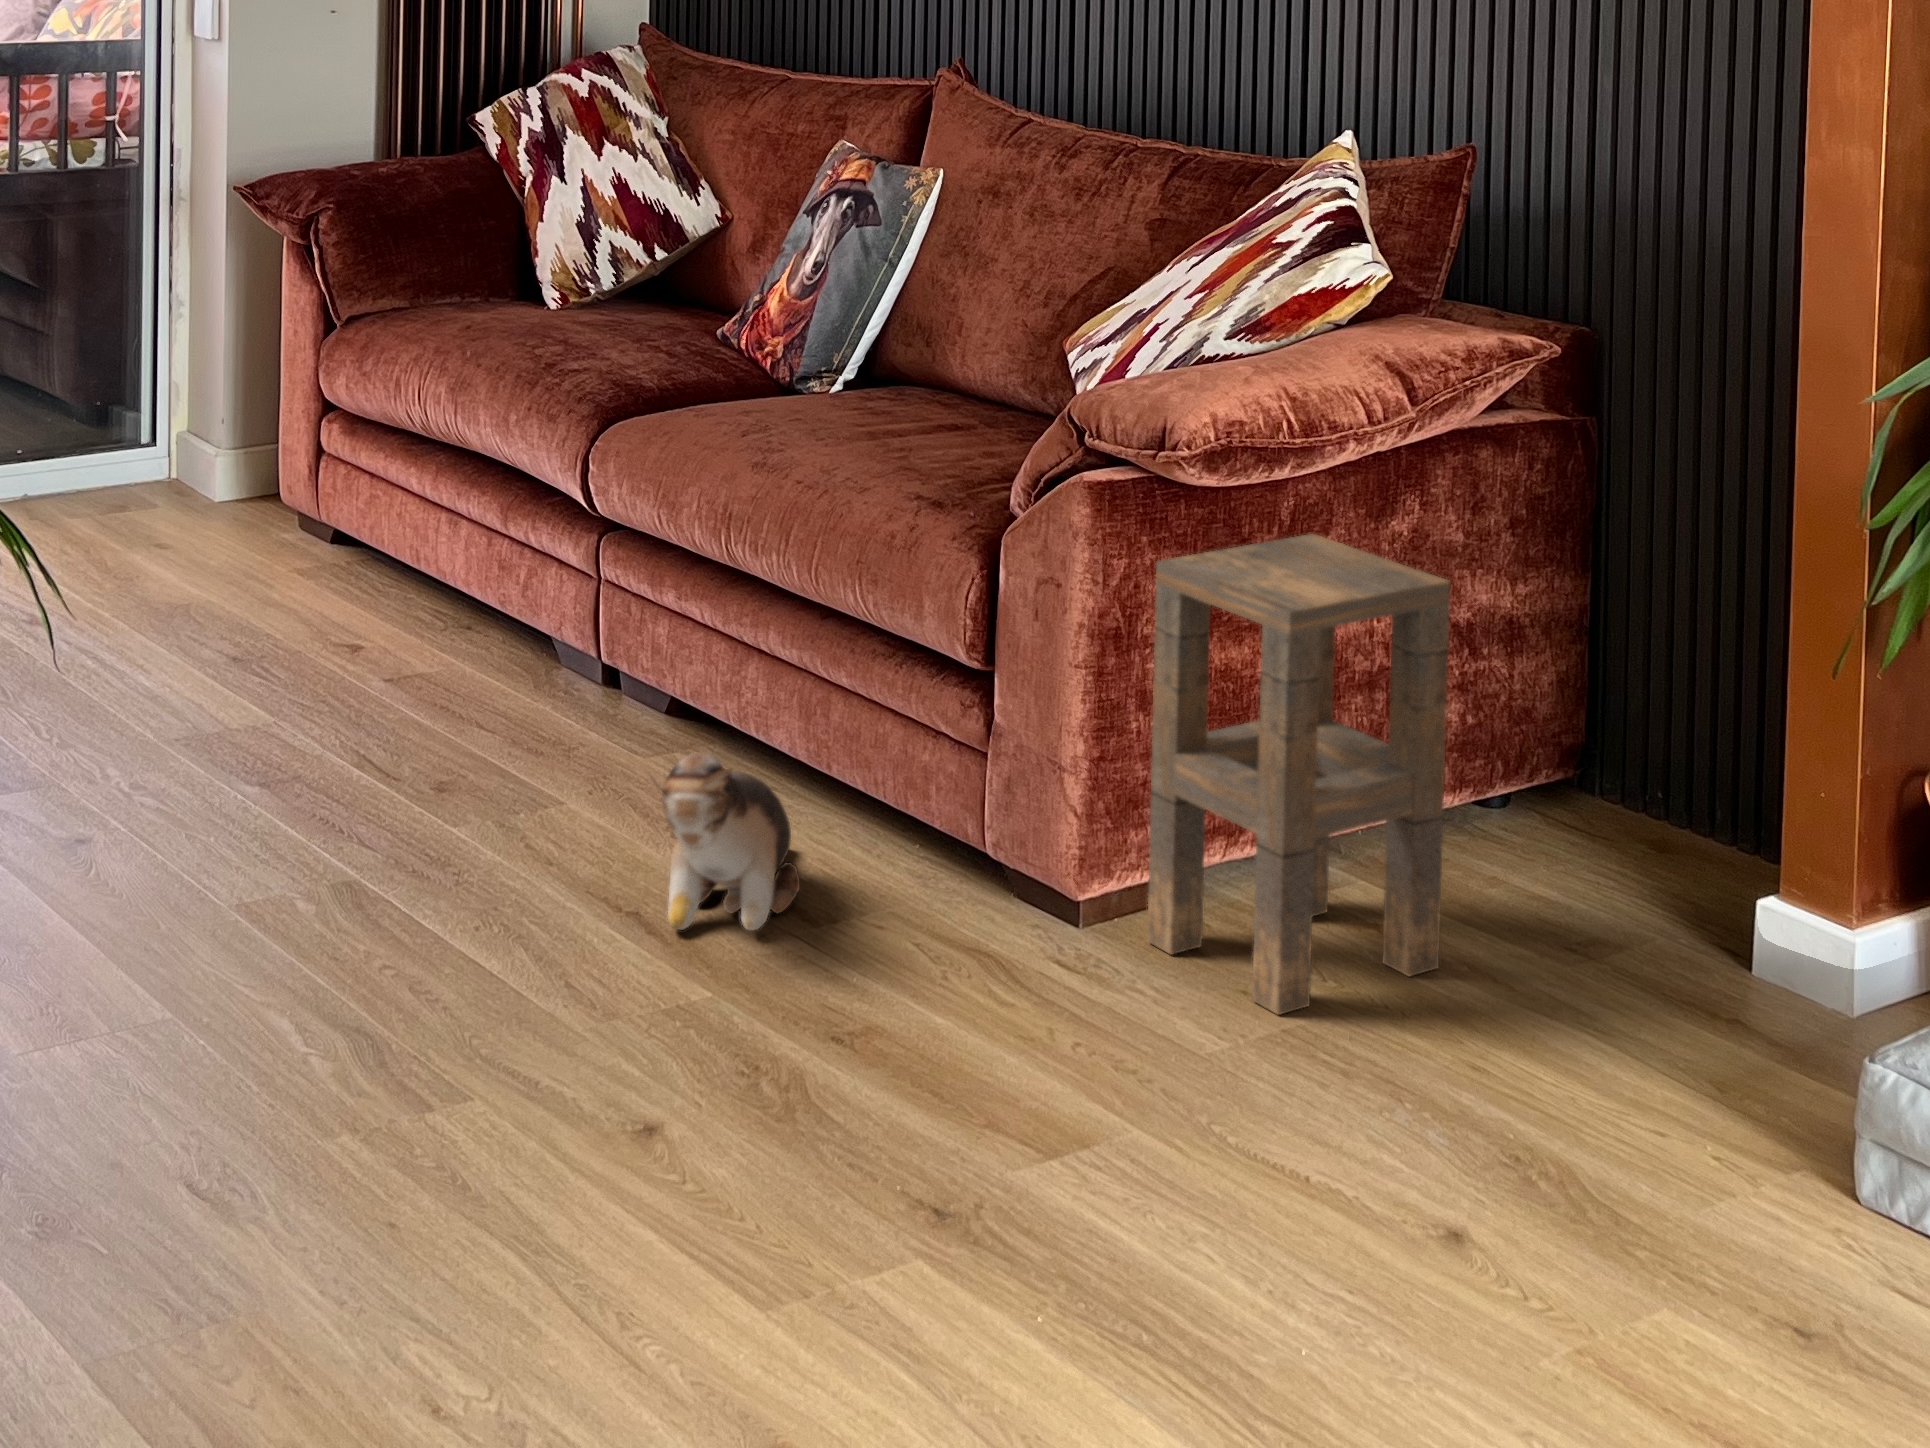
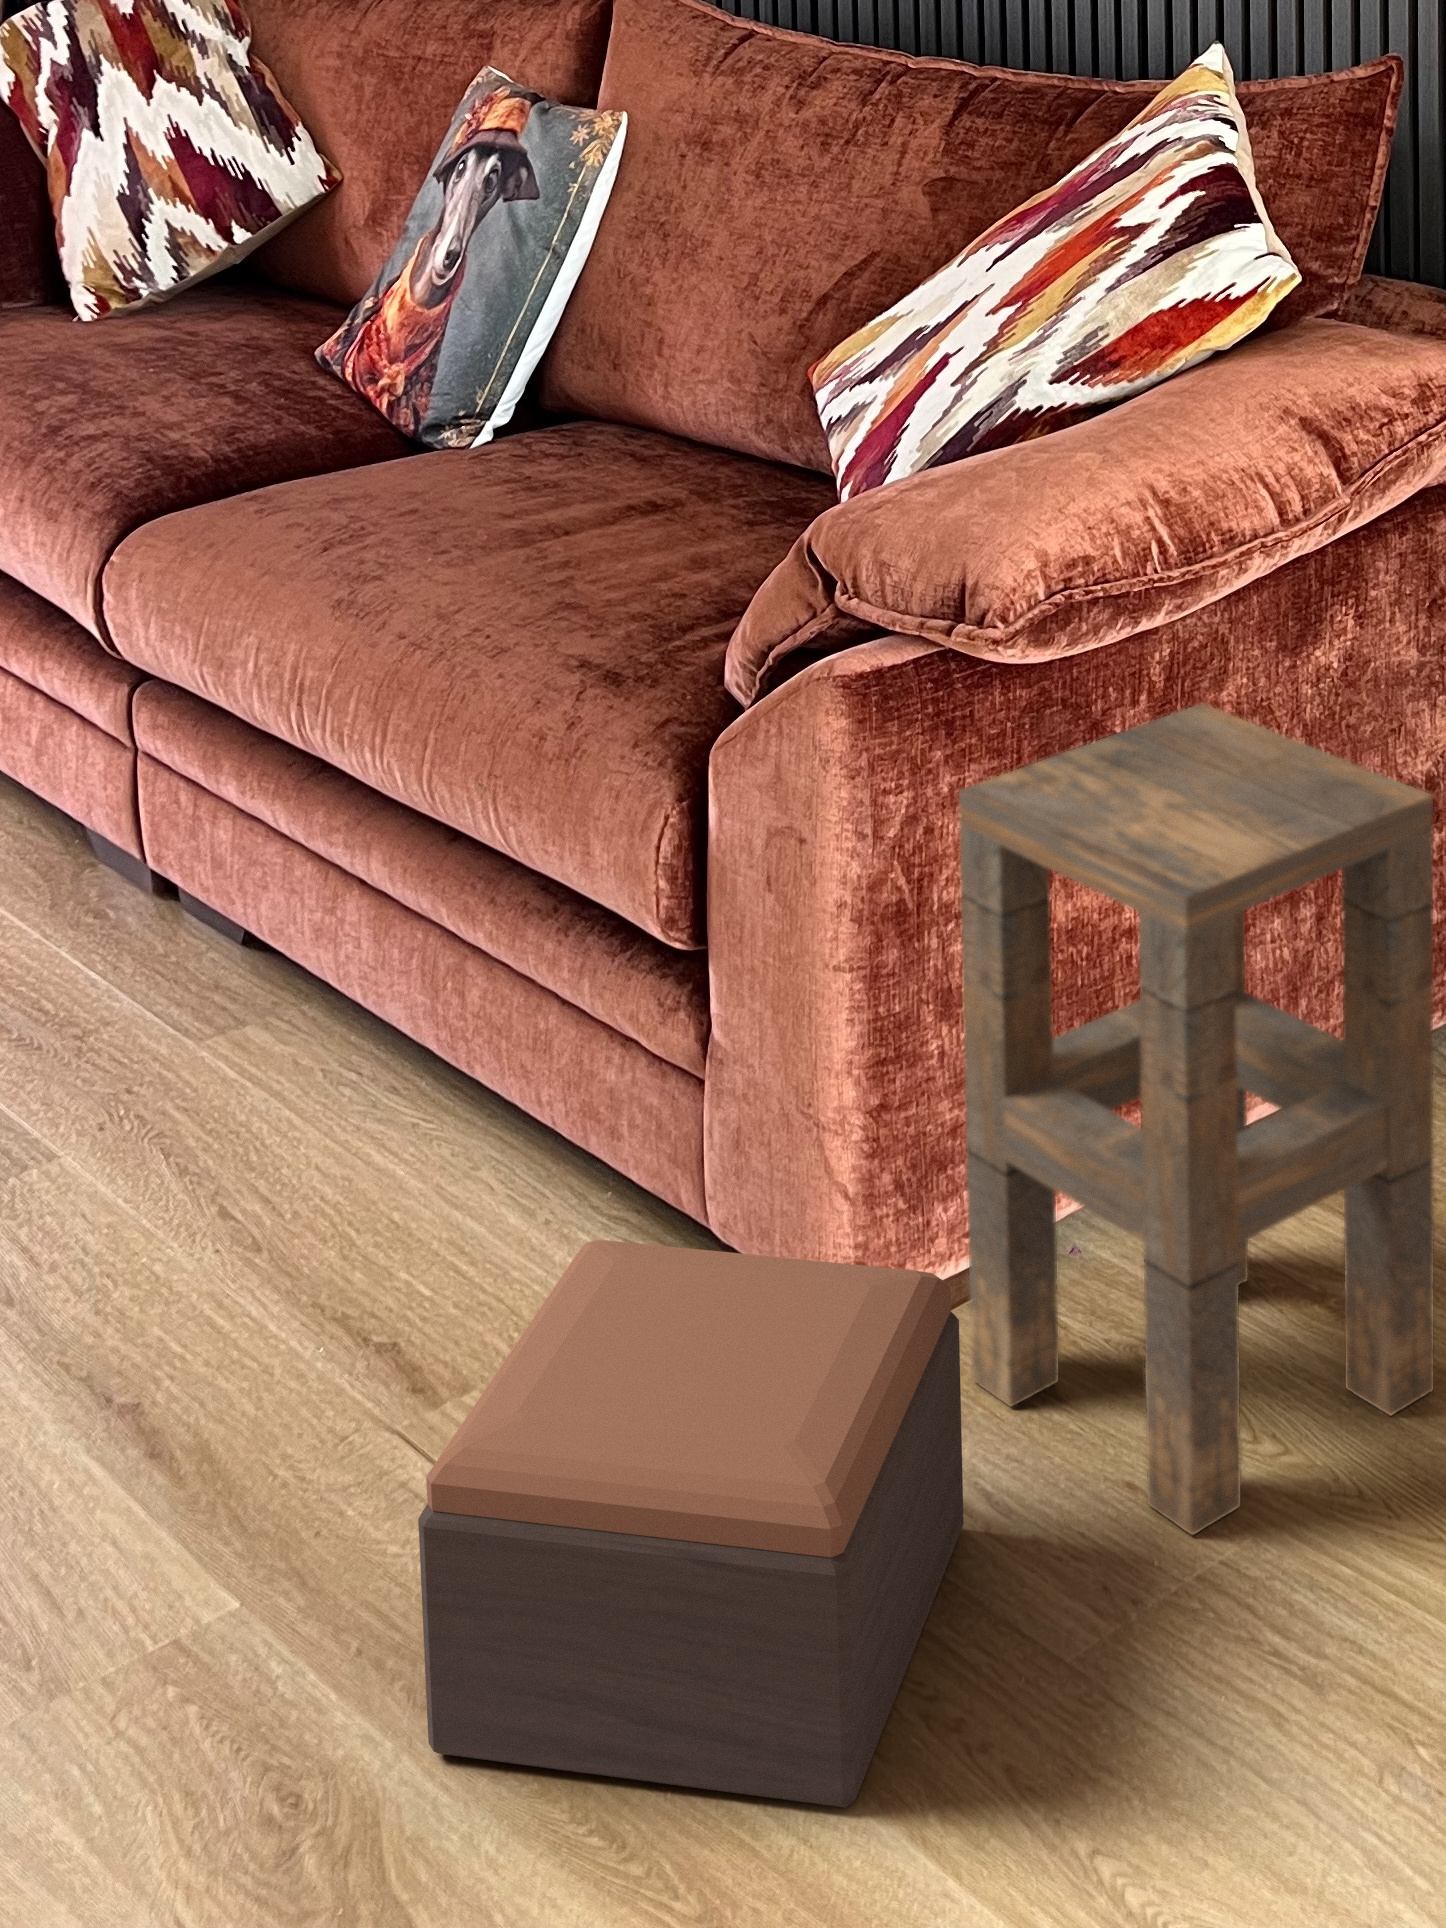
plush toy: present [648,751,800,930] -> none [118,1154,411,1442]
footstool: none [826,808,1142,1100] -> present [418,1240,964,1808]

